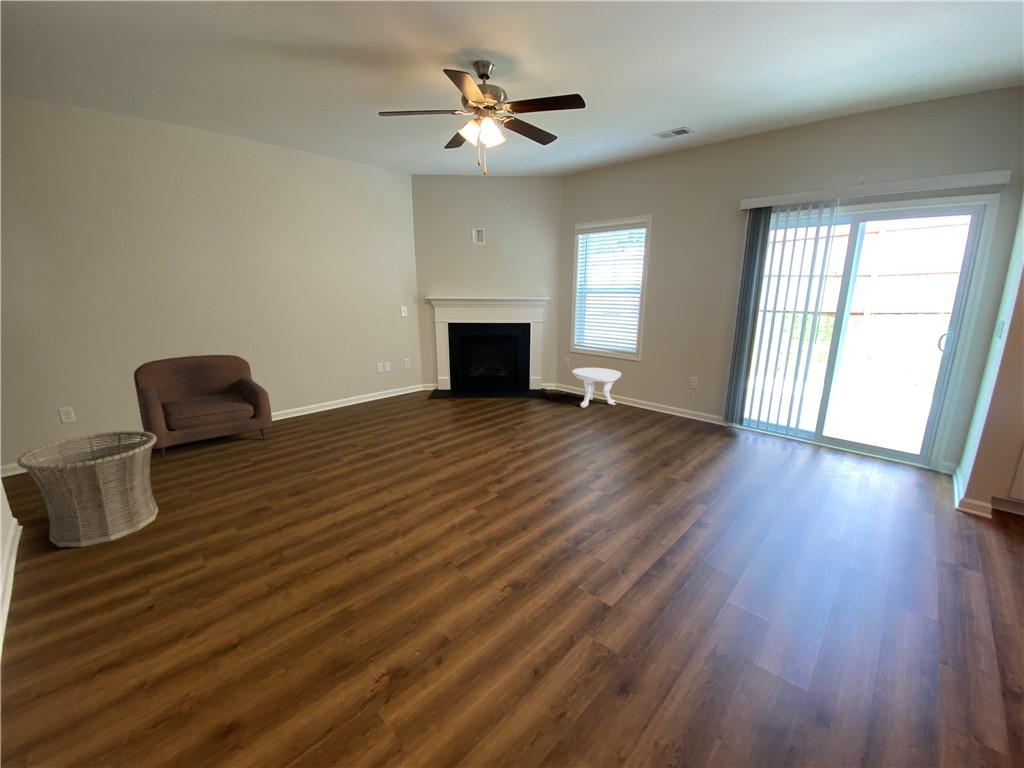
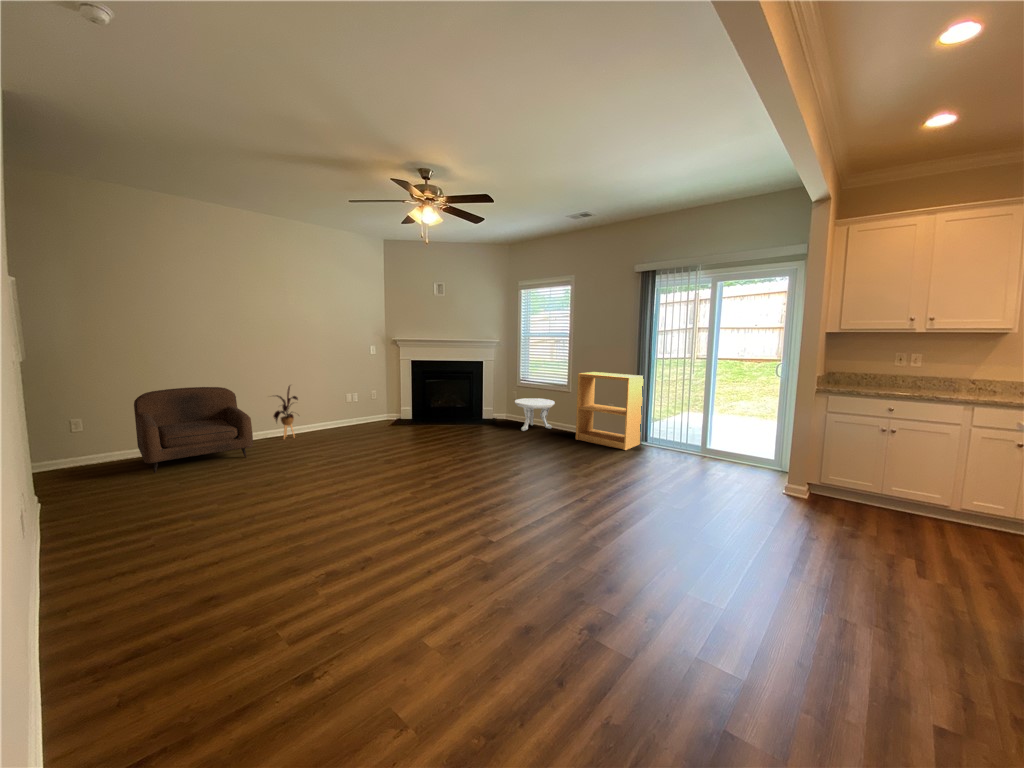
bookshelf: none [650,338,743,437] -> present [576,372,643,450]
house plant: none [286,351,324,415] -> present [274,386,298,438]
basket: present [17,431,158,547] -> none [40,443,156,534]

